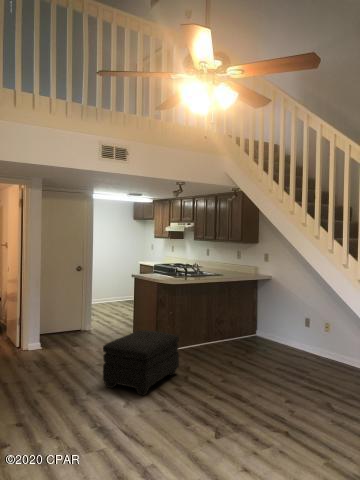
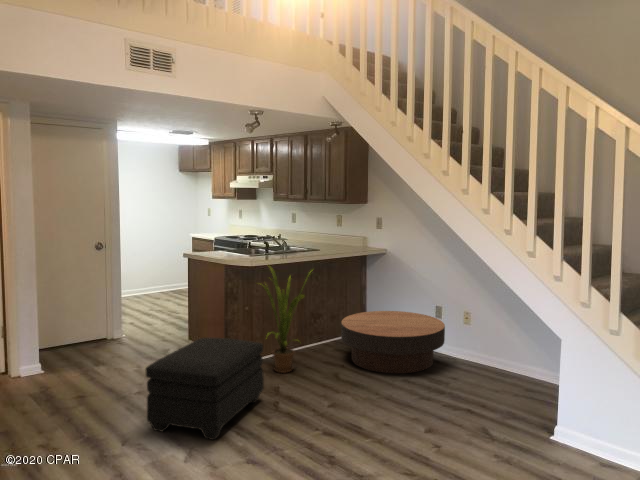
house plant: none [175,282,217,358] -> present [262,264,306,373]
coffee table: none [236,320,310,364] -> present [341,311,445,373]

